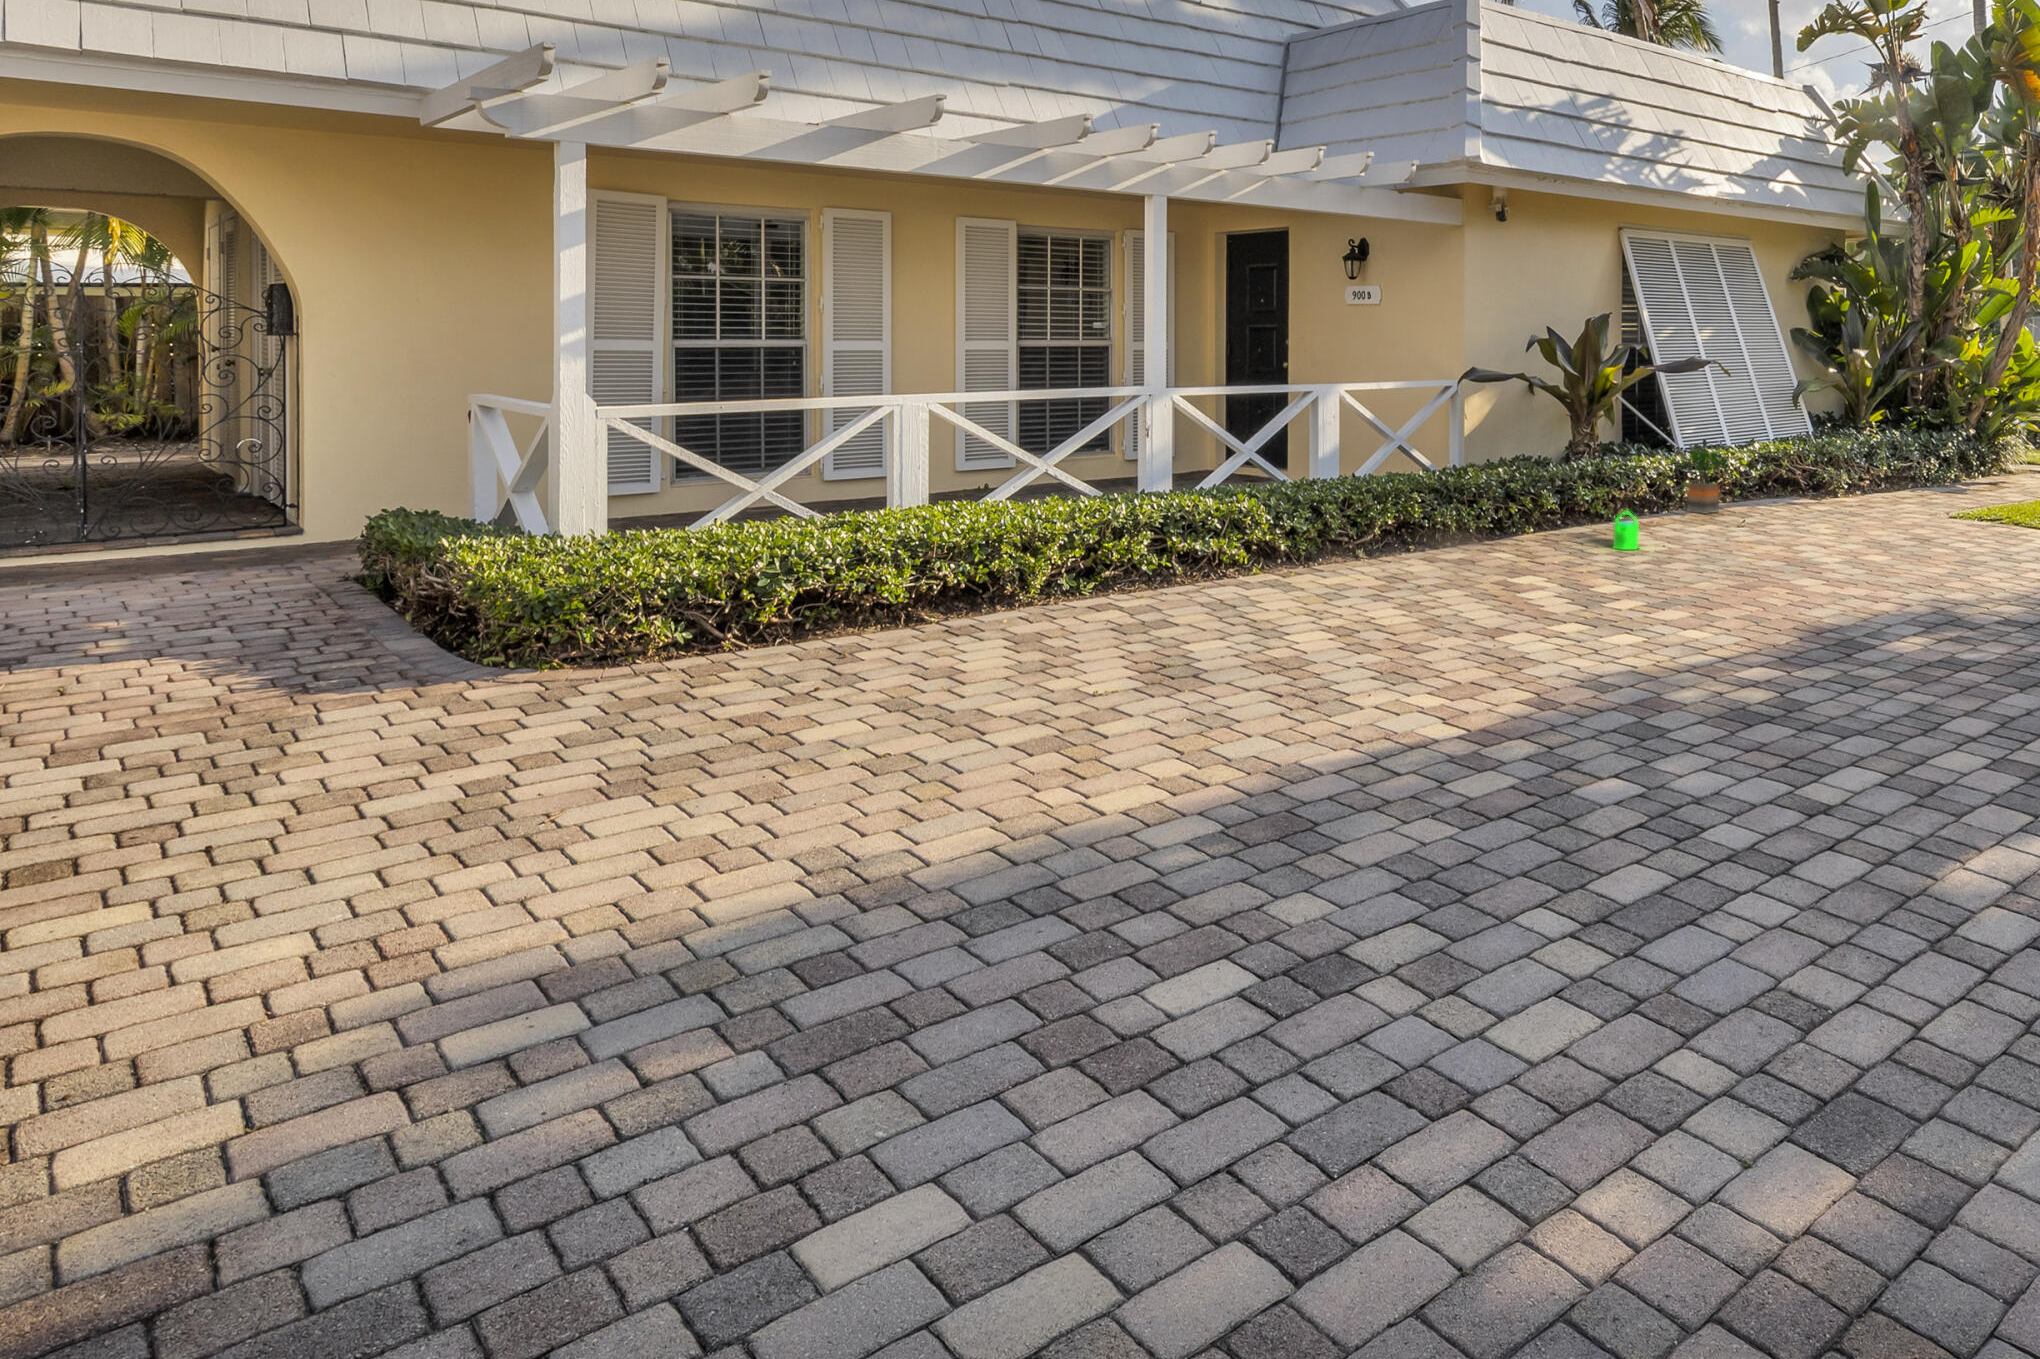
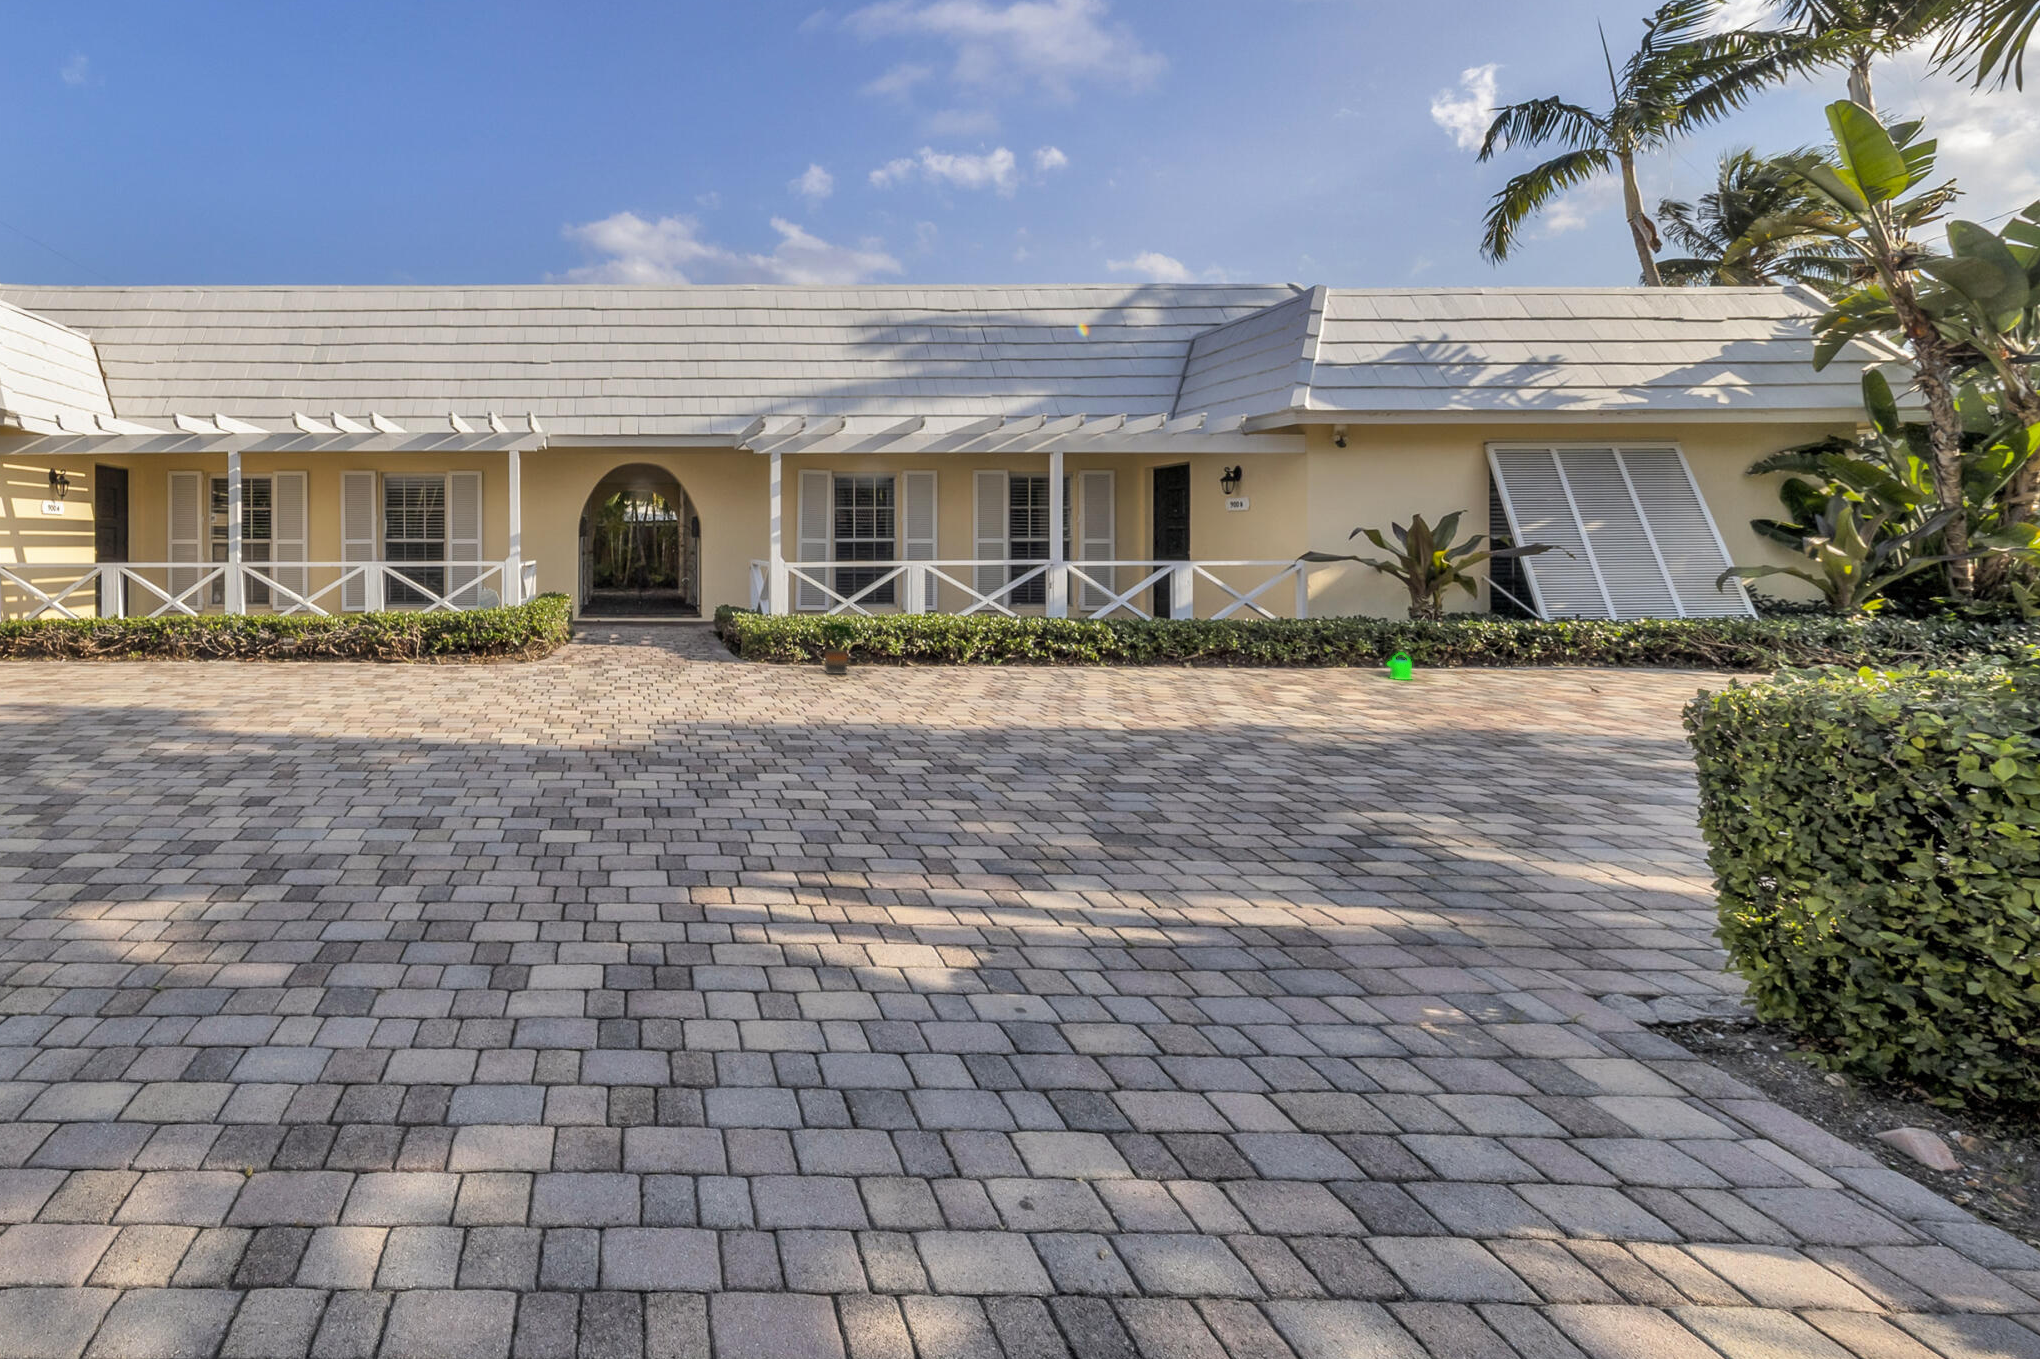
potted tree: present [1682,450,1729,514] -> present [820,622,855,674]

